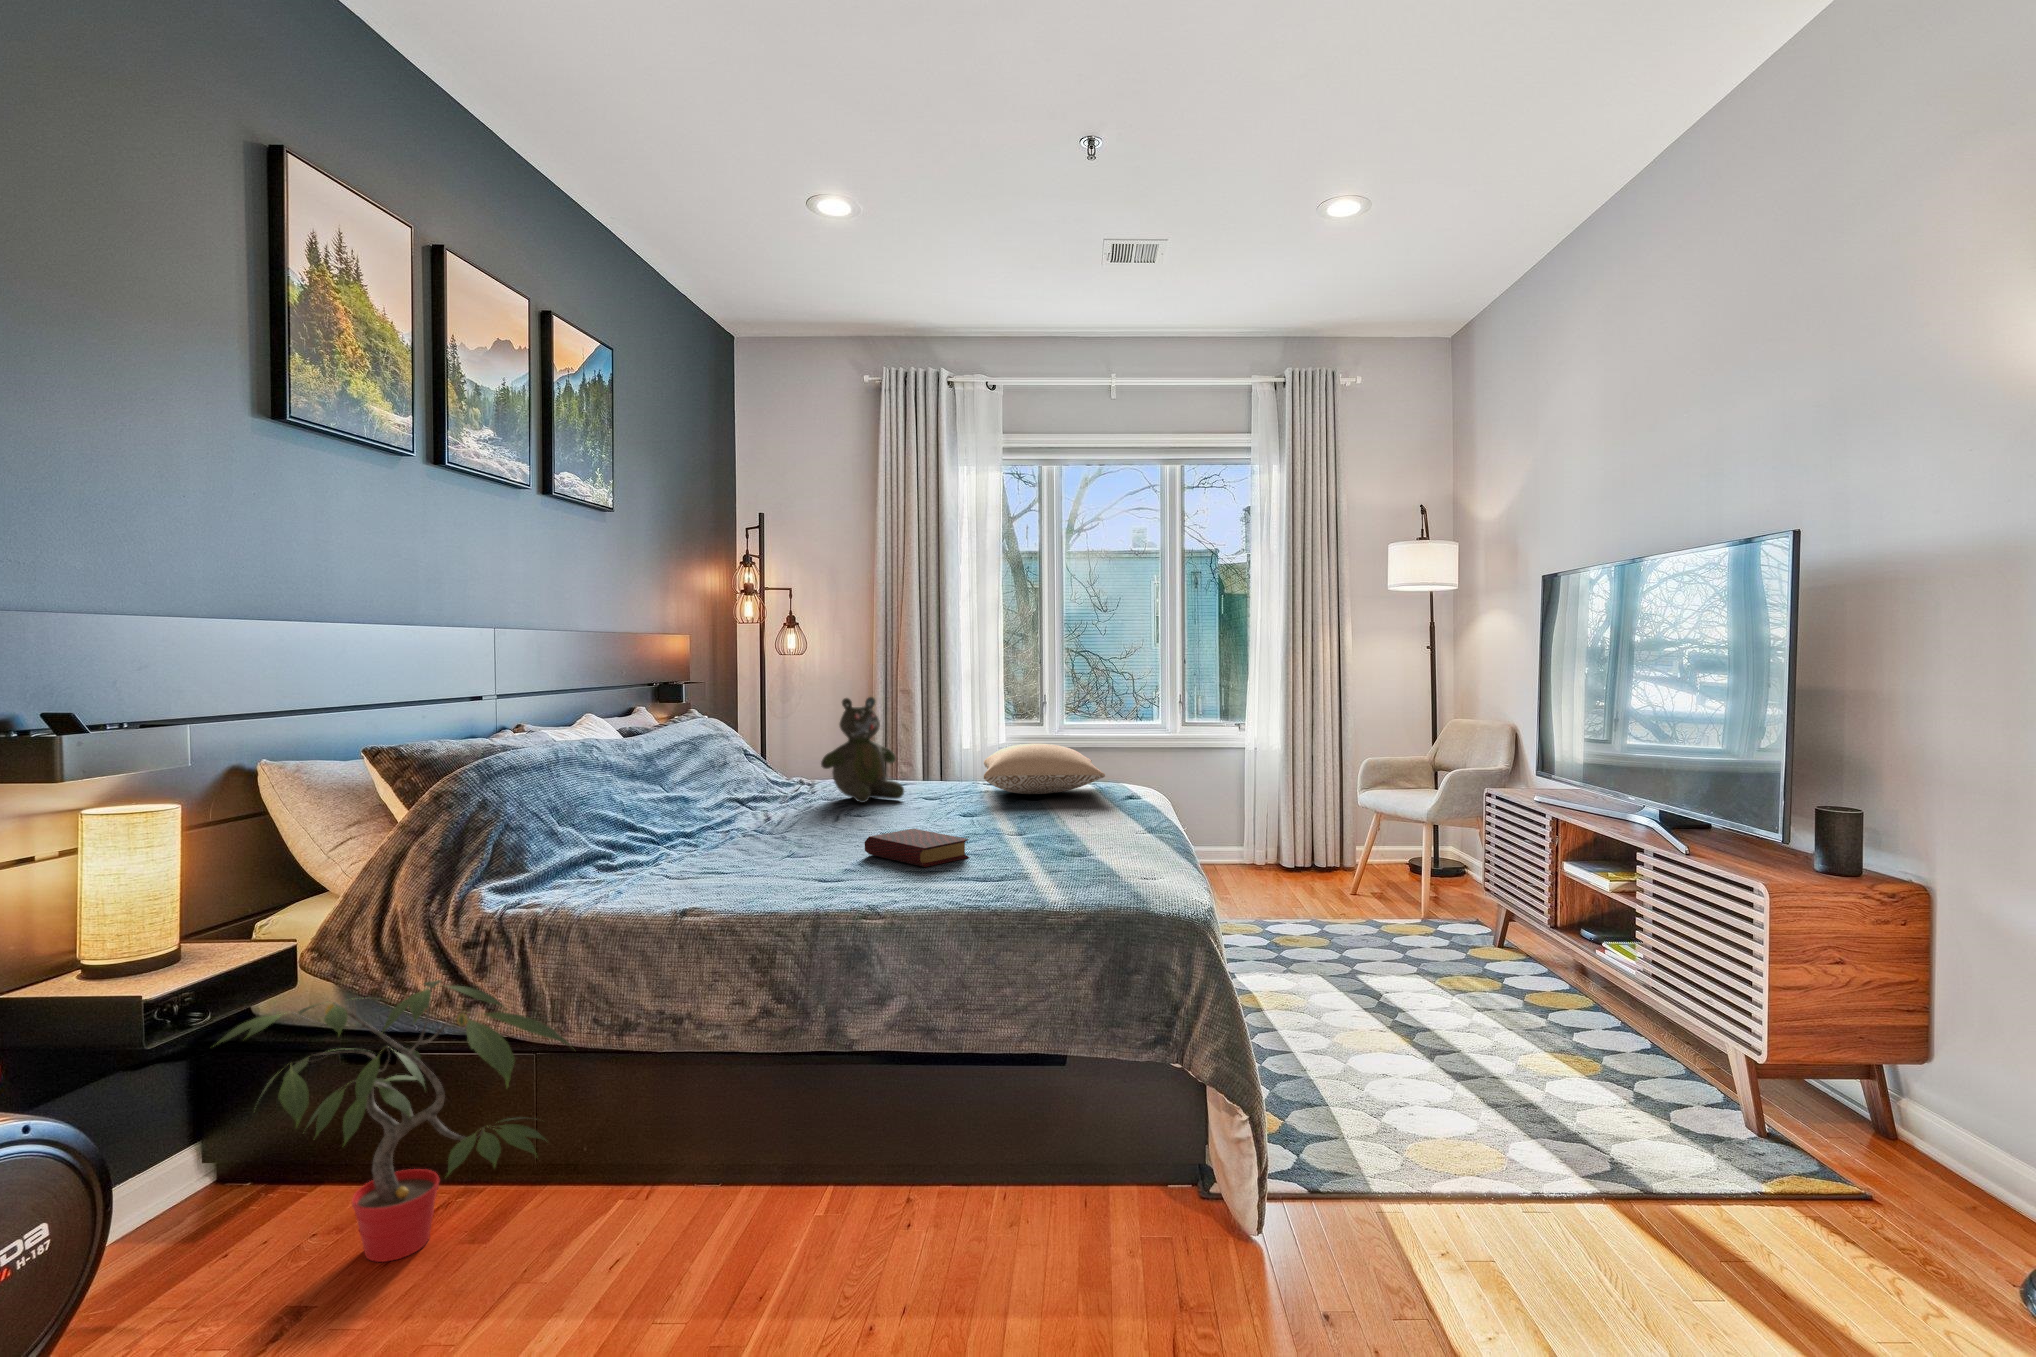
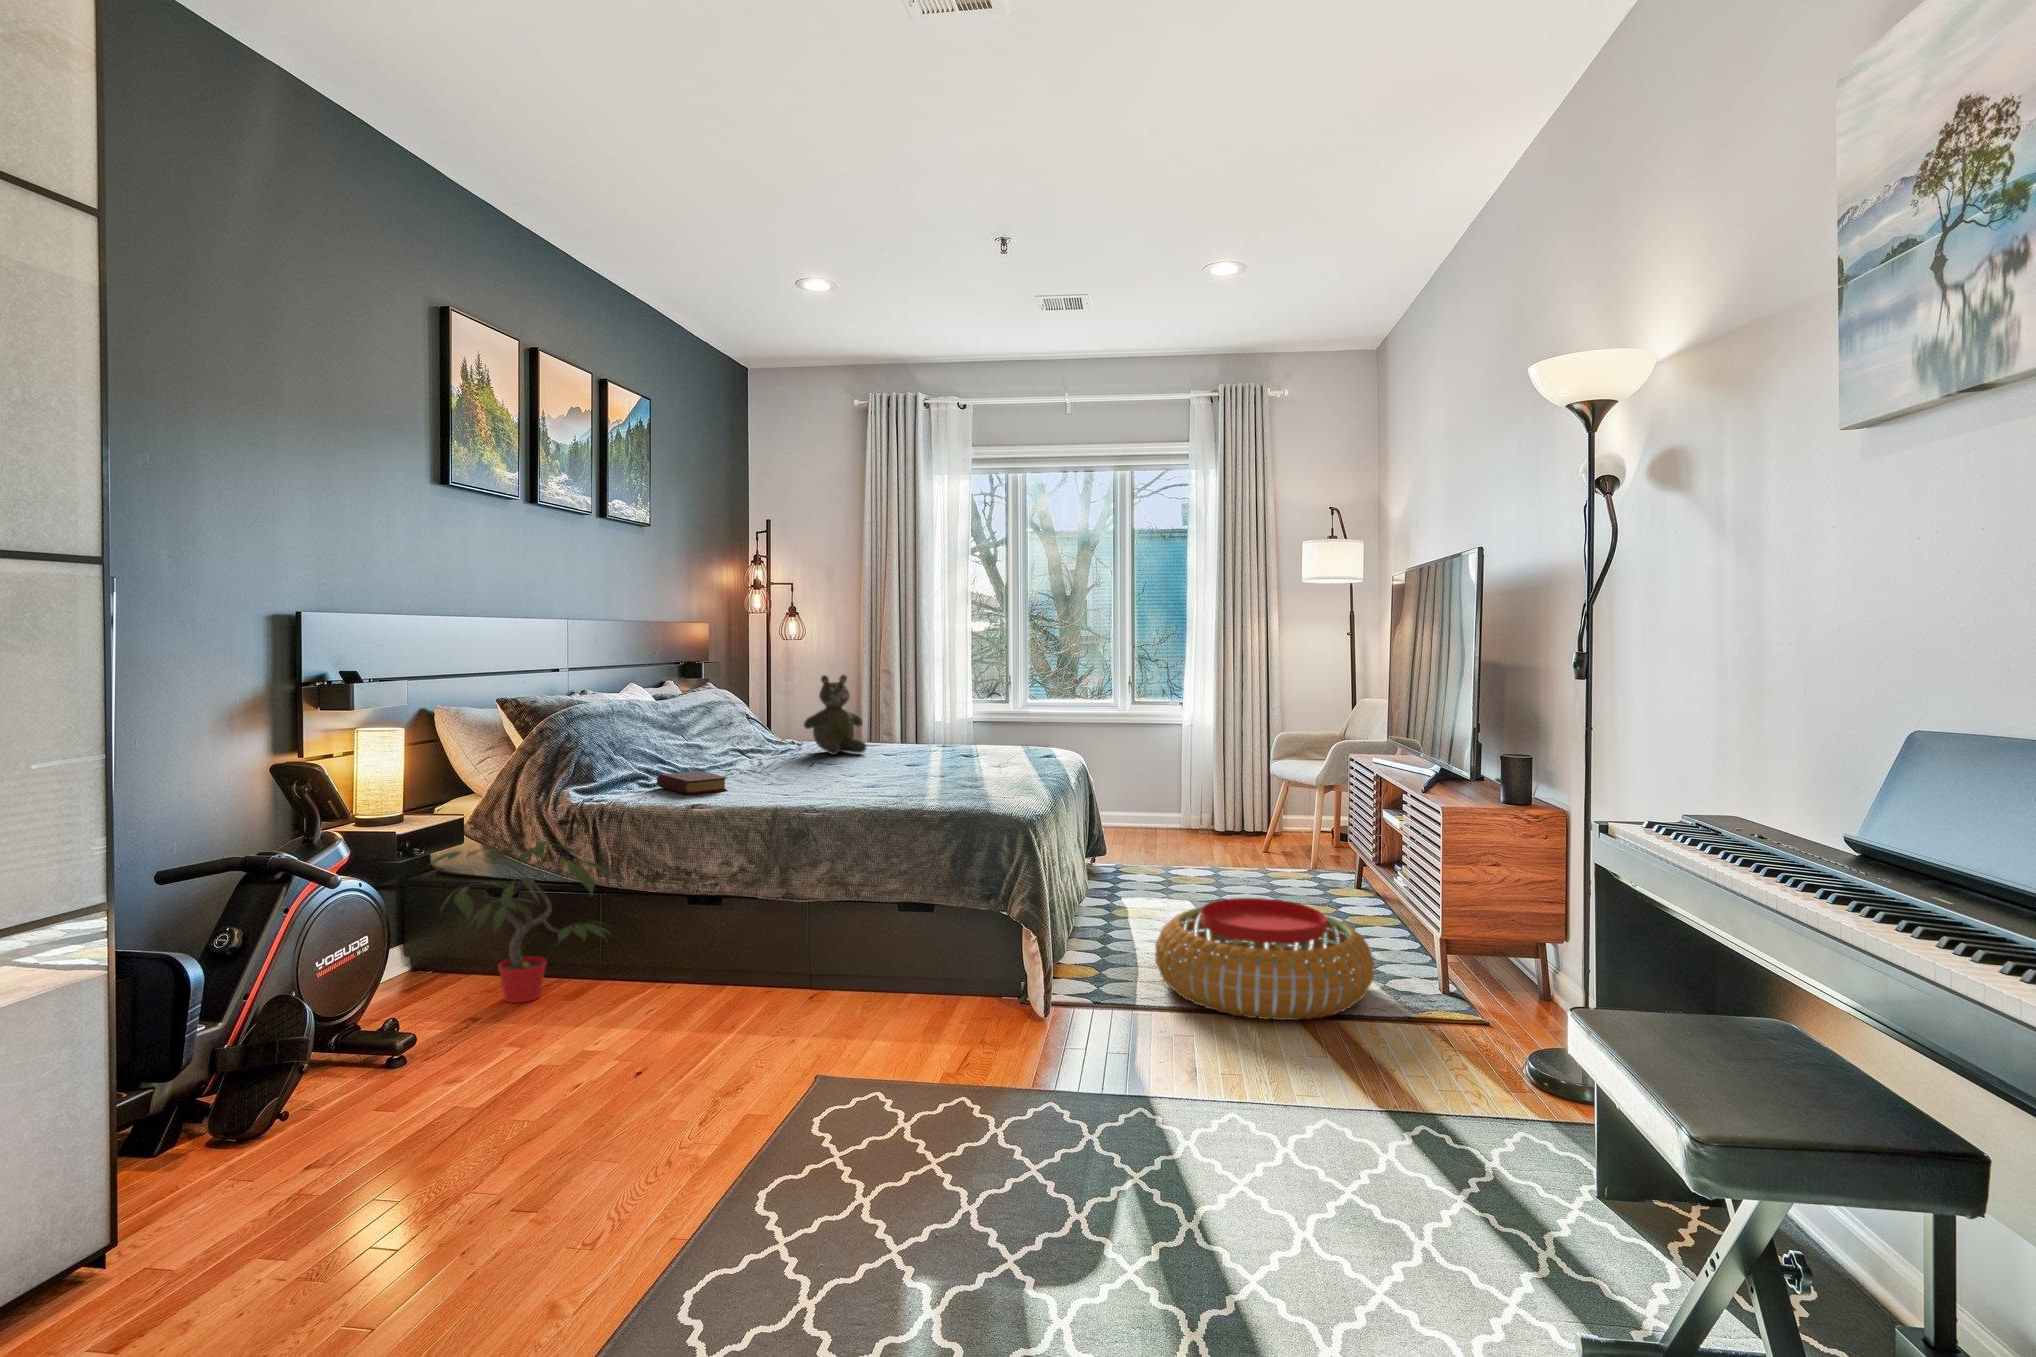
pillow: present [984,744,1105,794] -> none [925,714,1019,752]
book: present [865,829,969,867] -> present [657,771,728,795]
pouf: none [1386,1011,1758,1238] -> present [1155,898,1375,1020]

